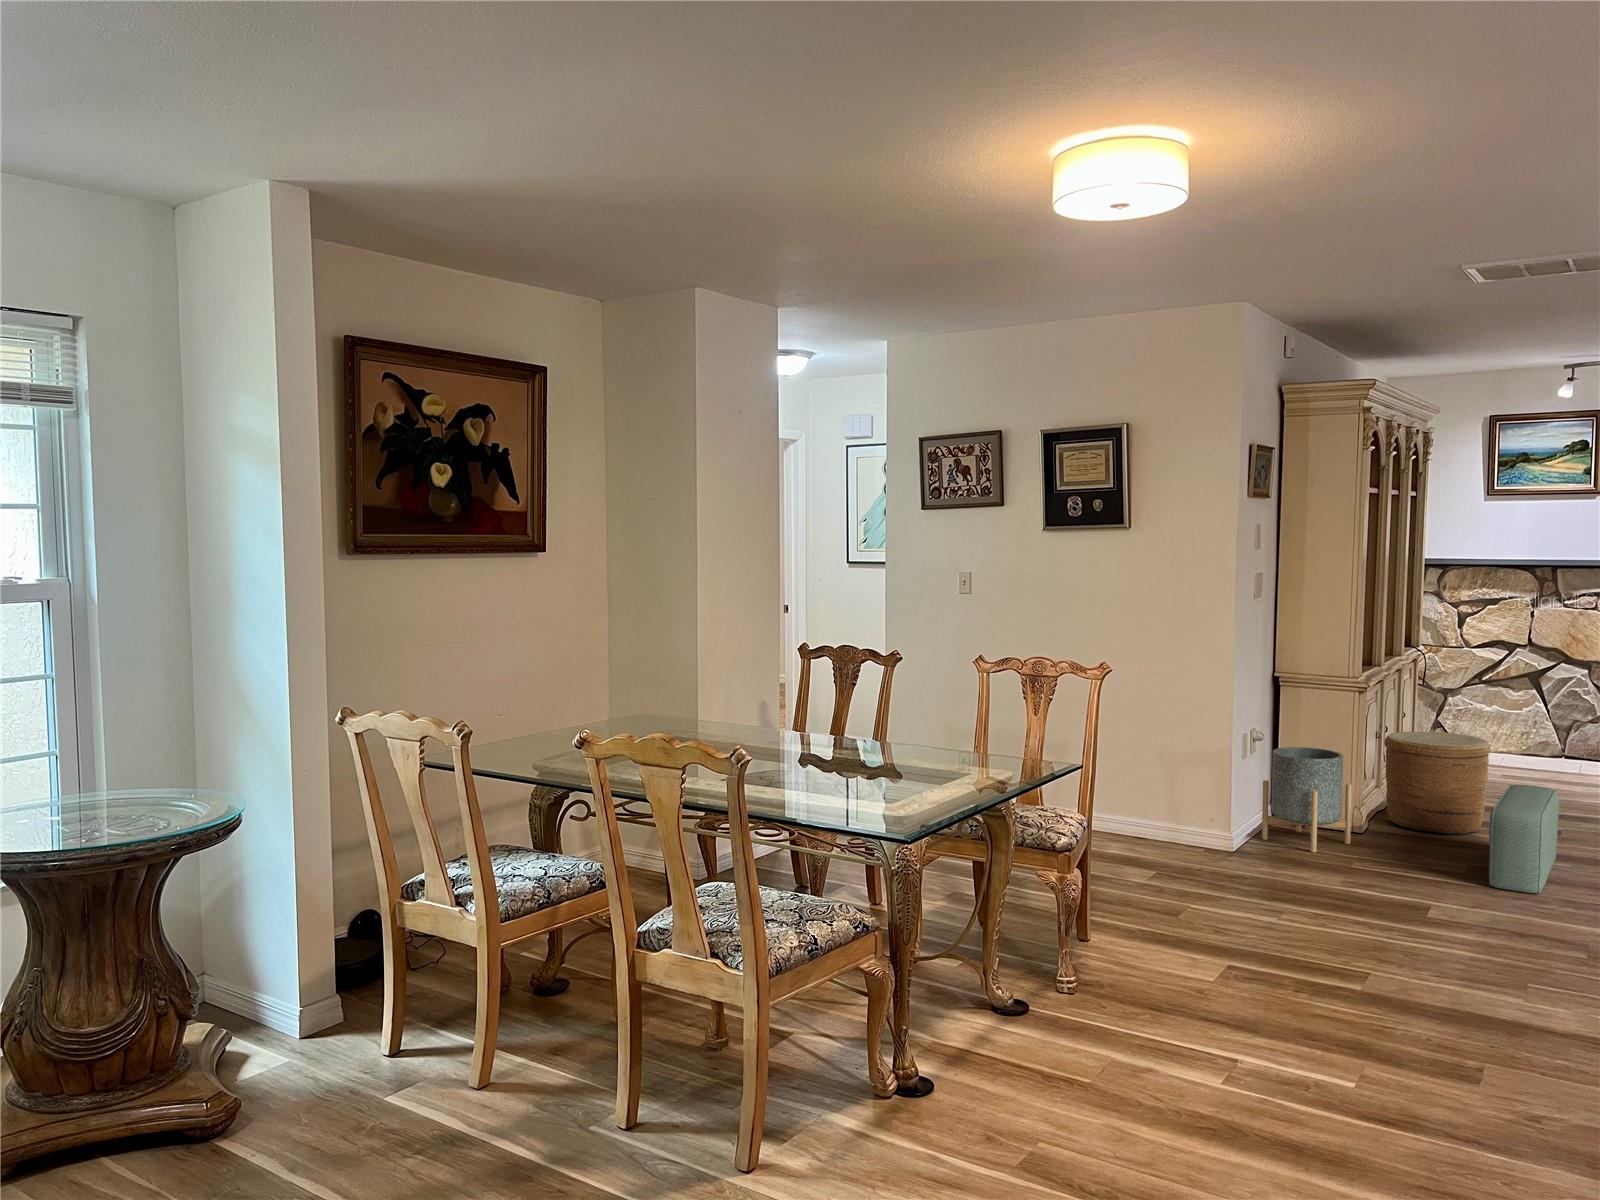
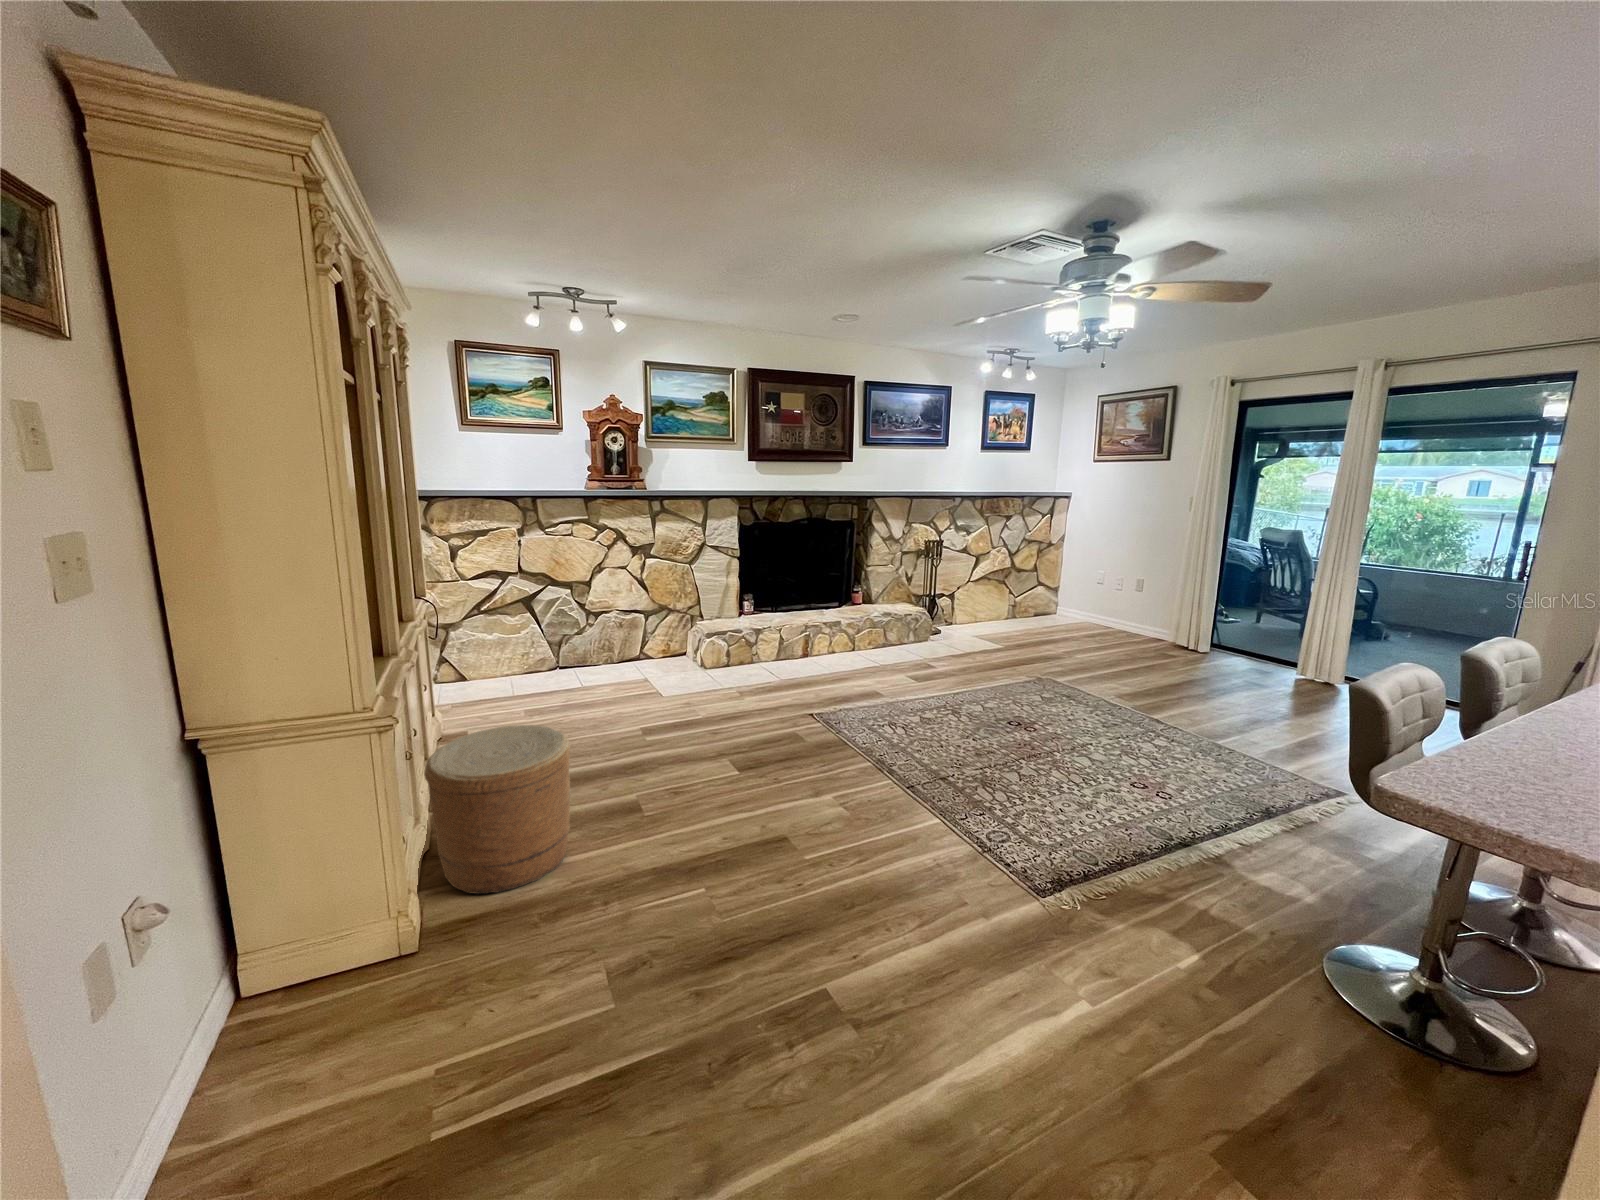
planter: present [1262,747,1352,852] -> none [178,864,405,1126]
pouf: present [1489,785,1559,893] -> none [625,800,743,1041]

